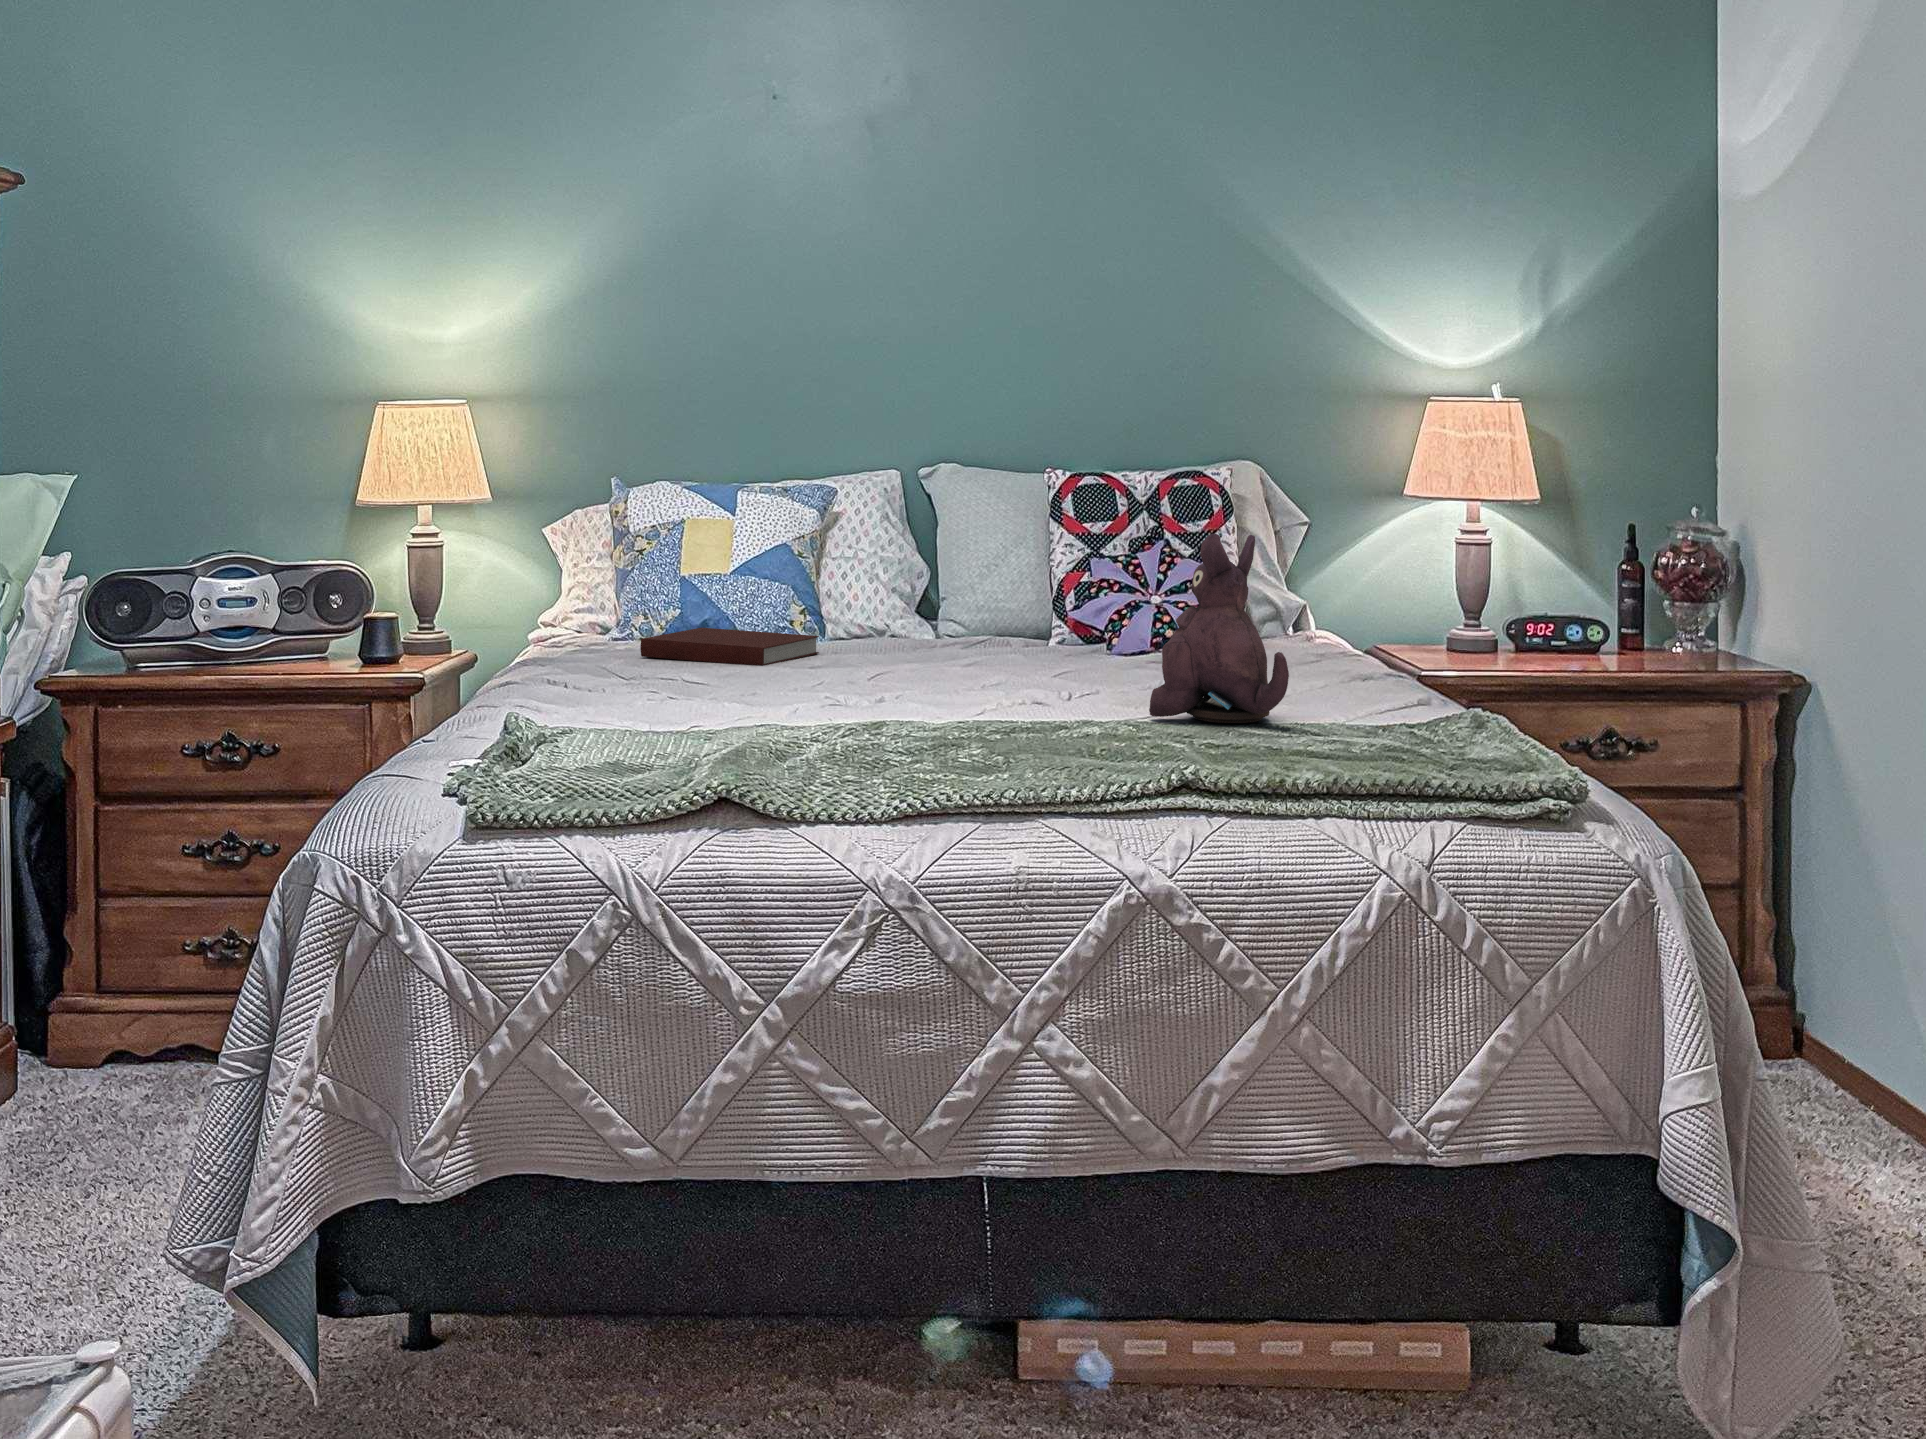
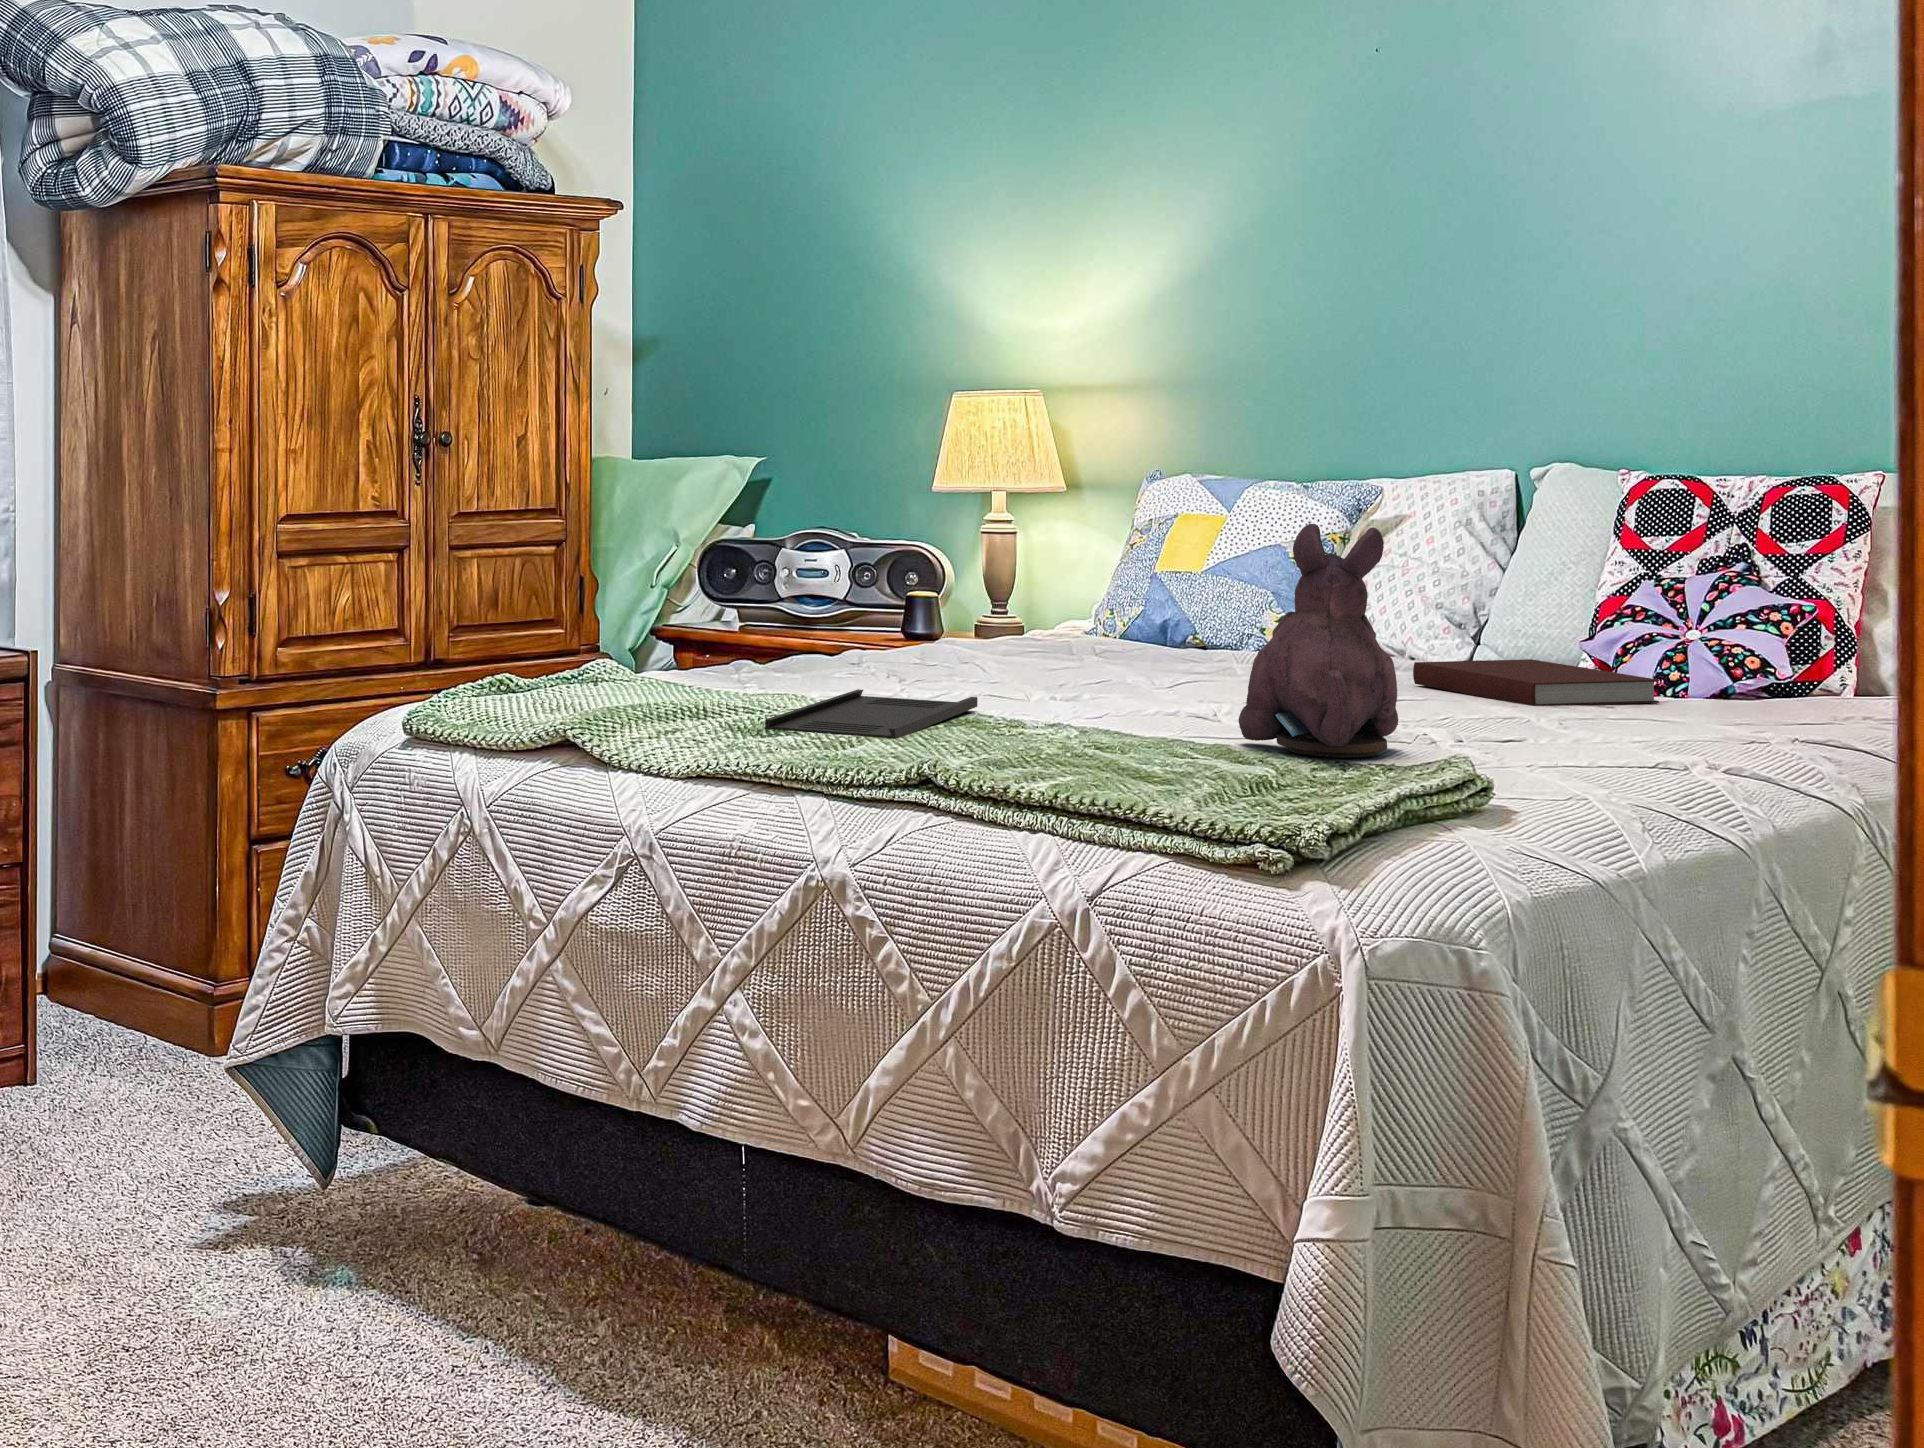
notebook: present [640,628,819,666] -> present [1413,659,1659,706]
tray: none [762,707,967,766] -> present [765,689,978,739]

